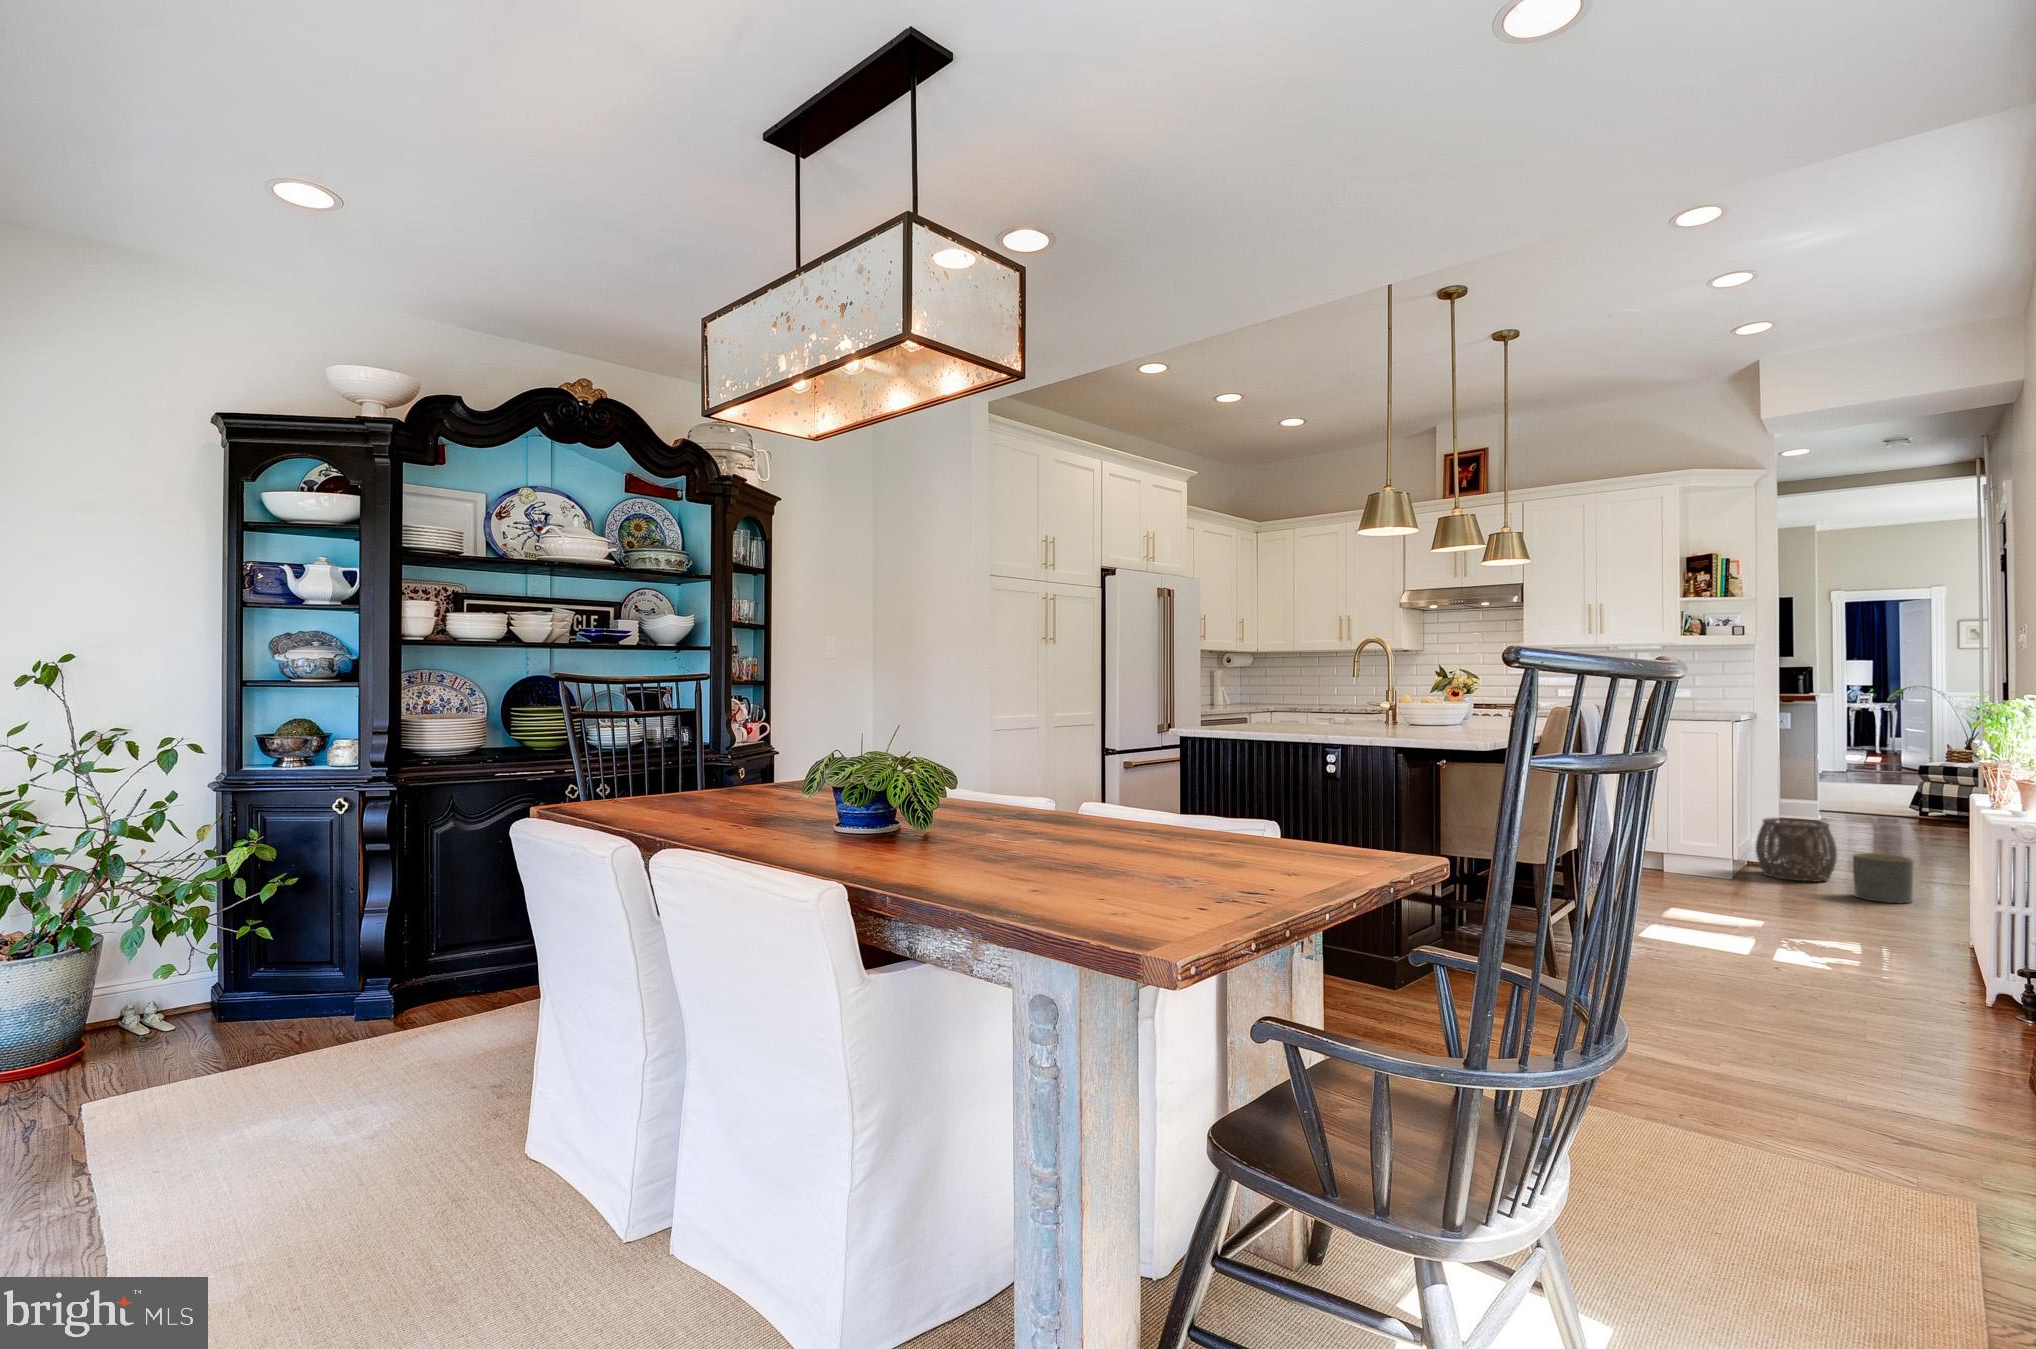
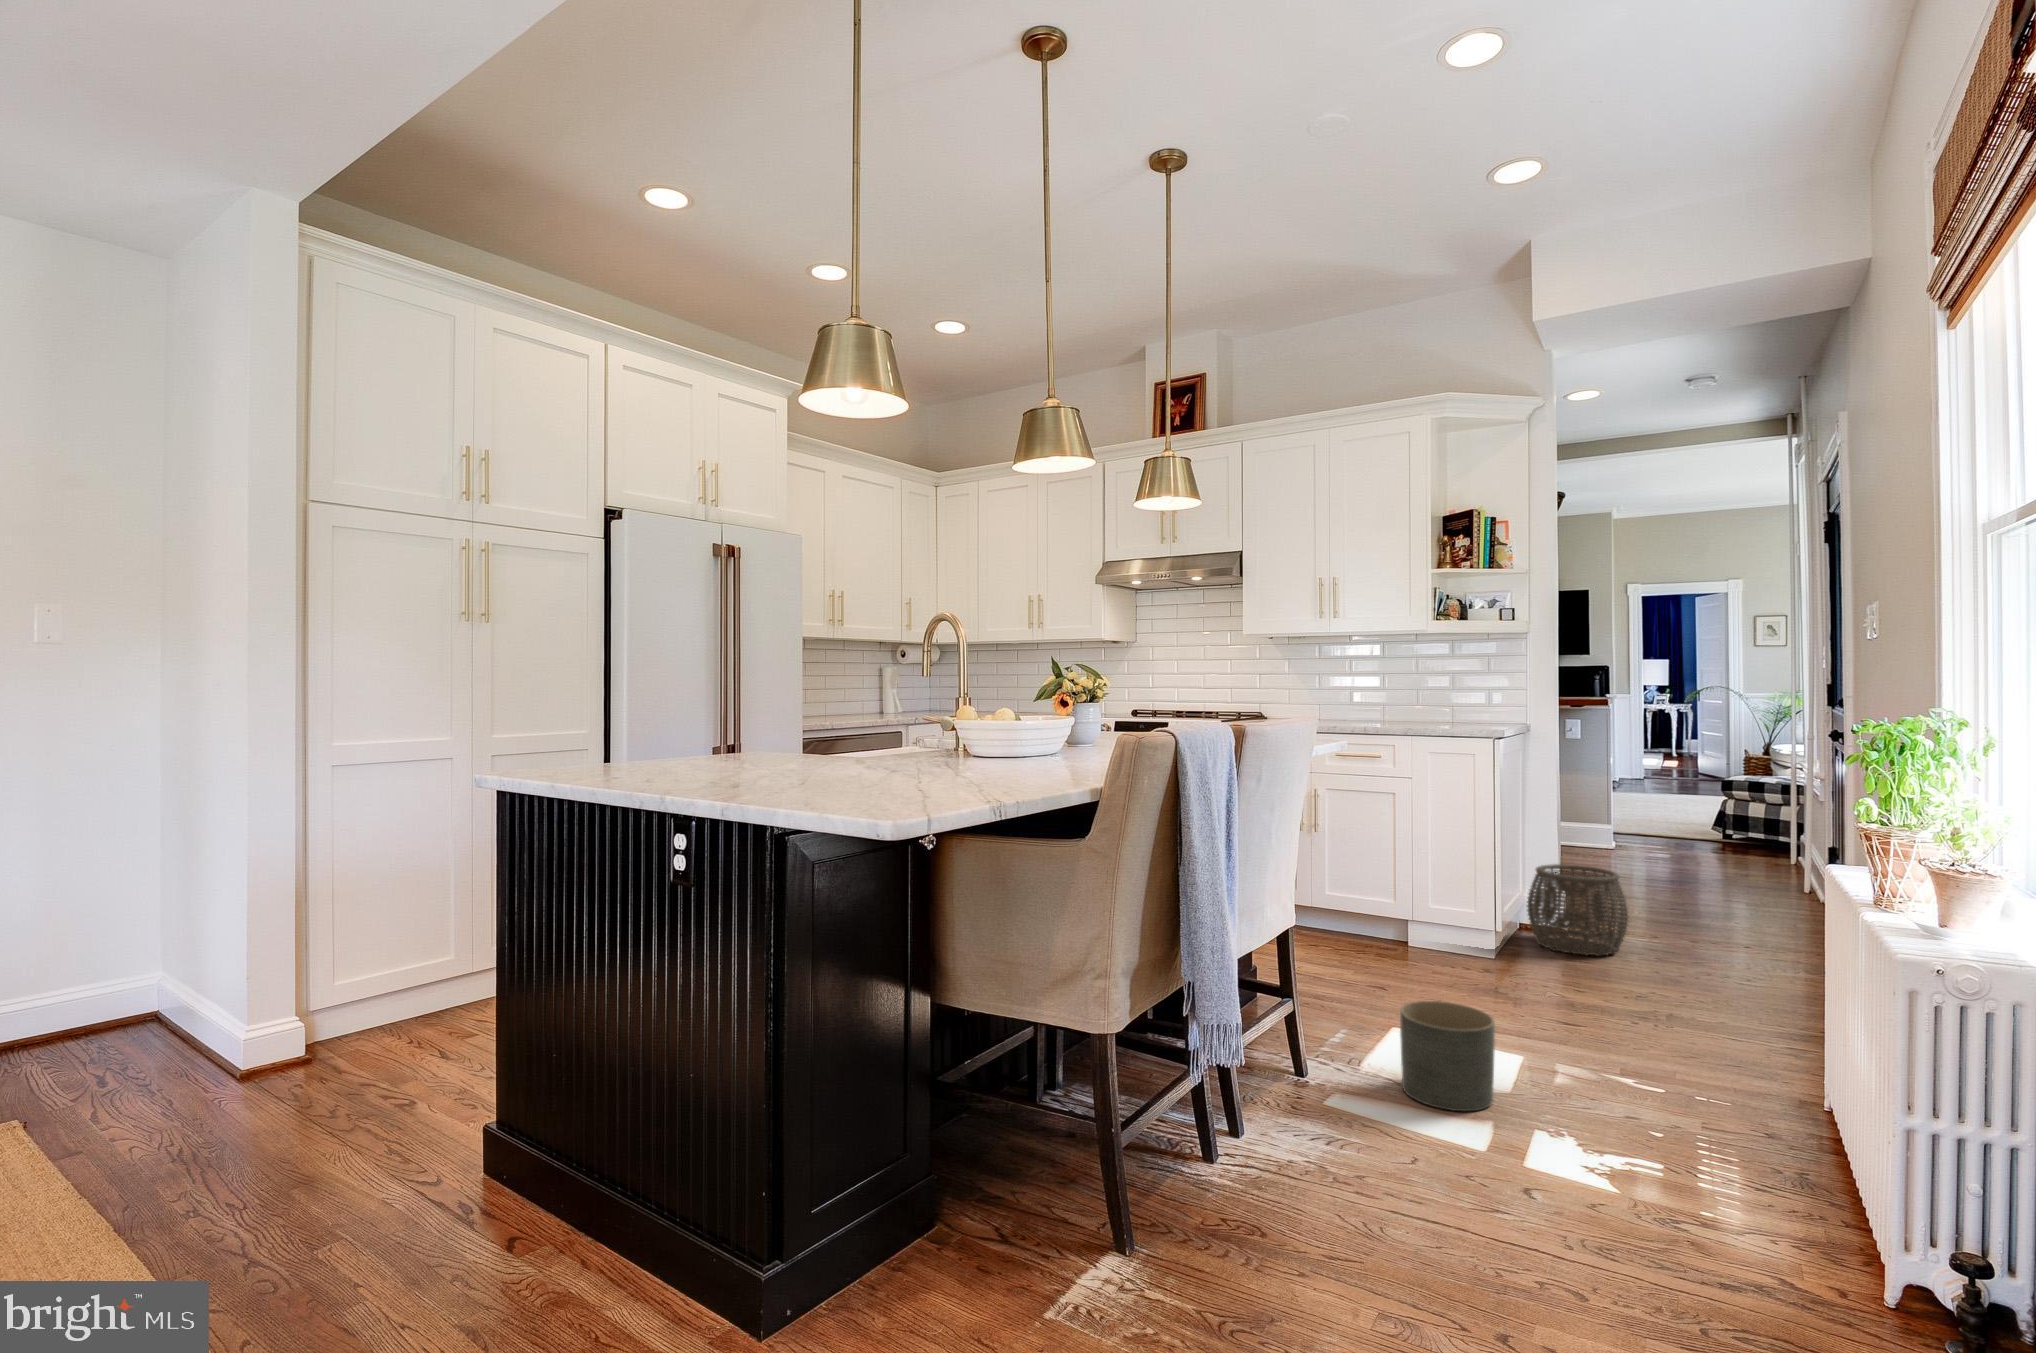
planter: present [1853,853,1914,903] -> present [1400,1001,1495,1111]

